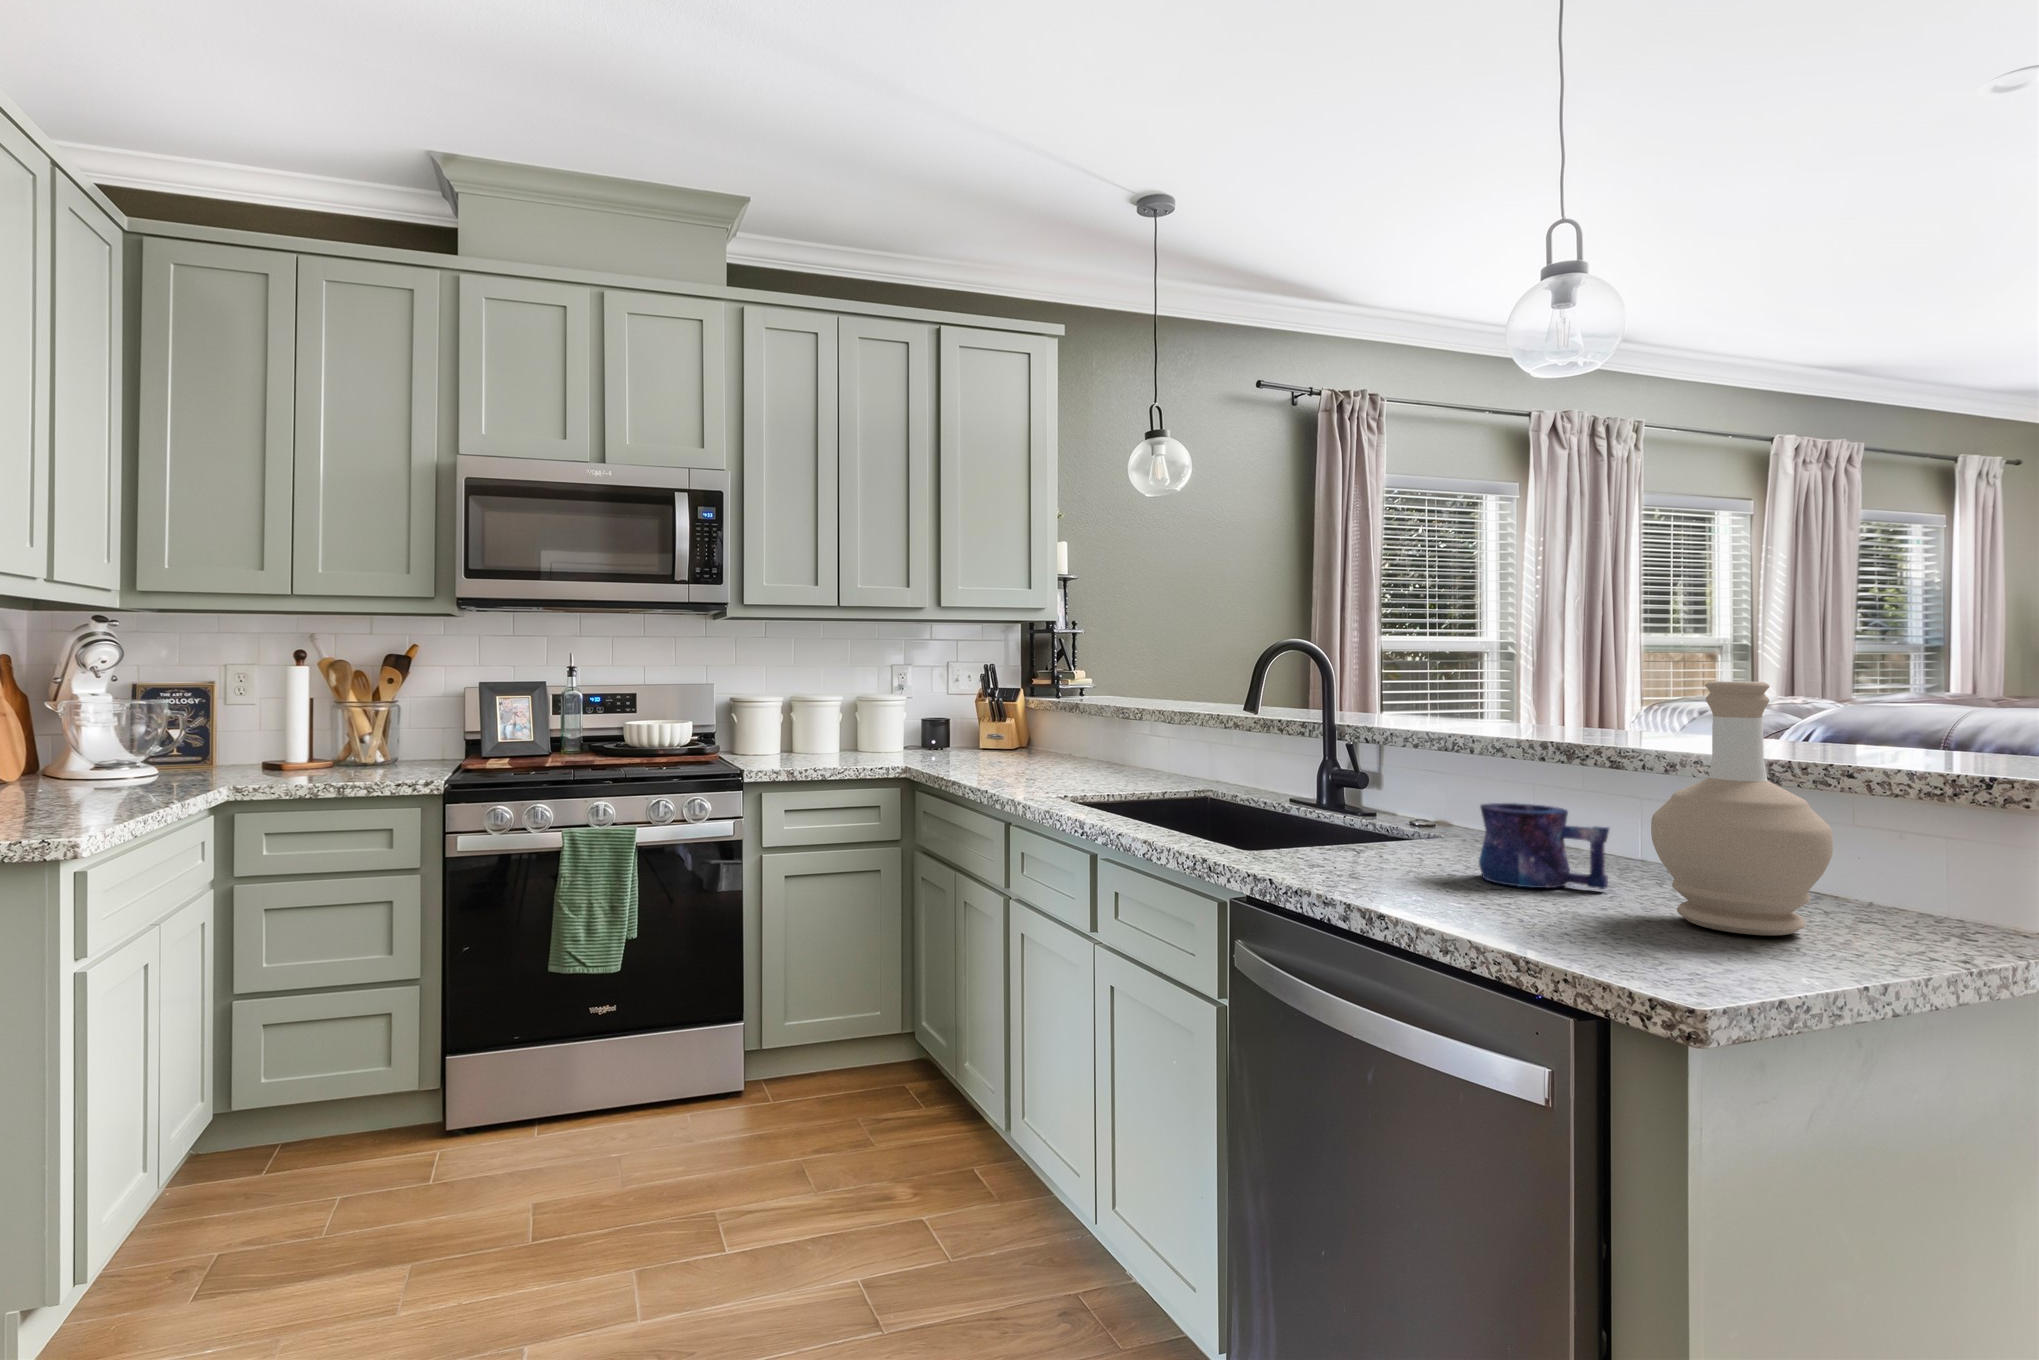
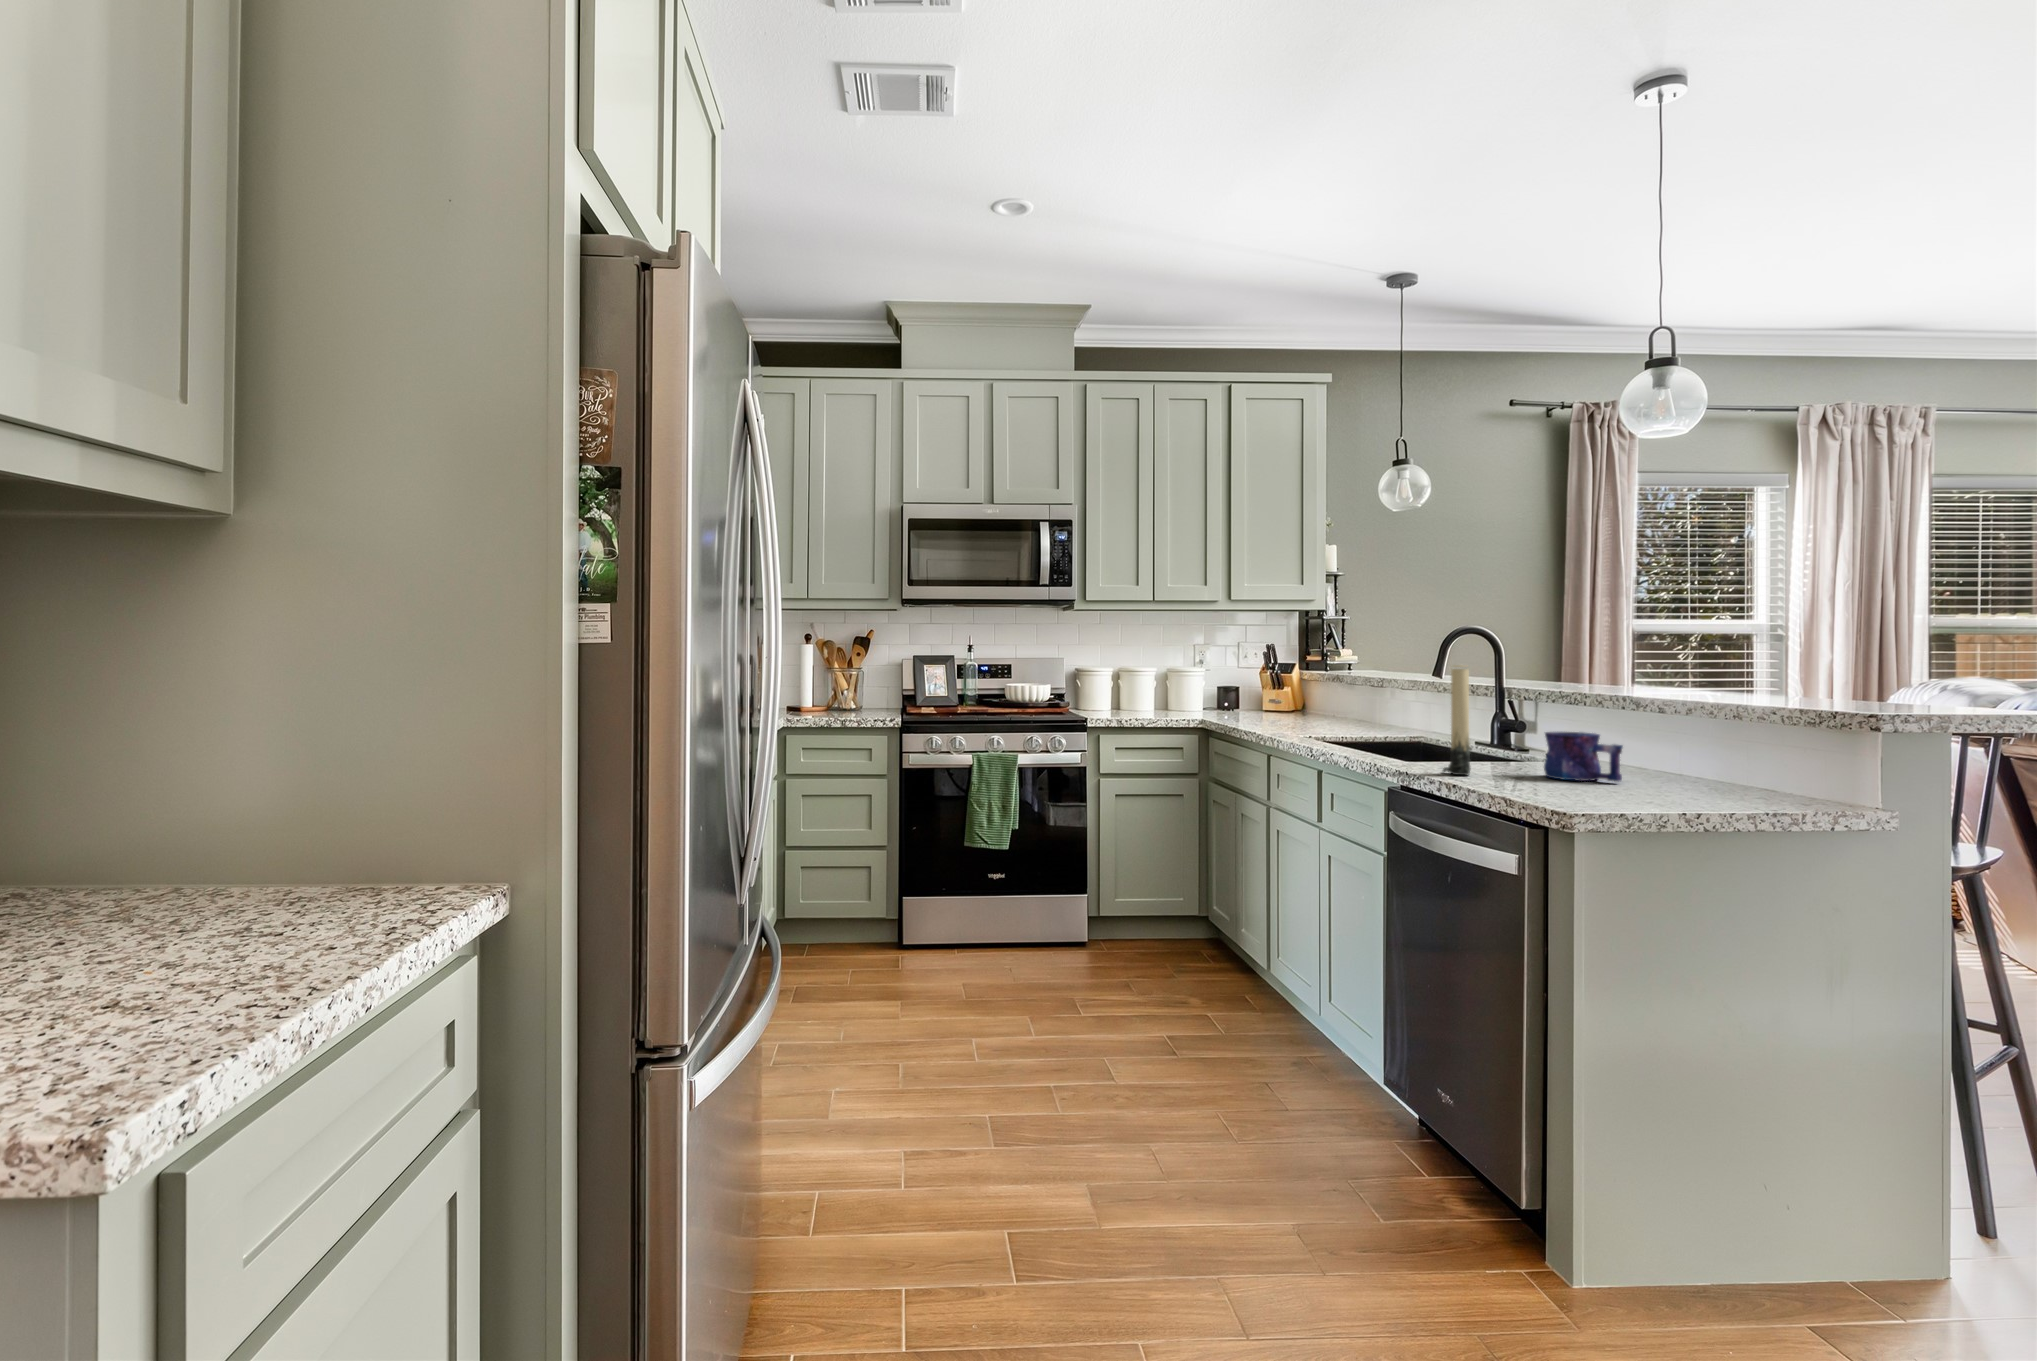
bottle: present [1651,681,1833,935] -> none [1623,656,1726,800]
candle: none [1326,696,1376,884] -> present [1443,665,1470,775]

